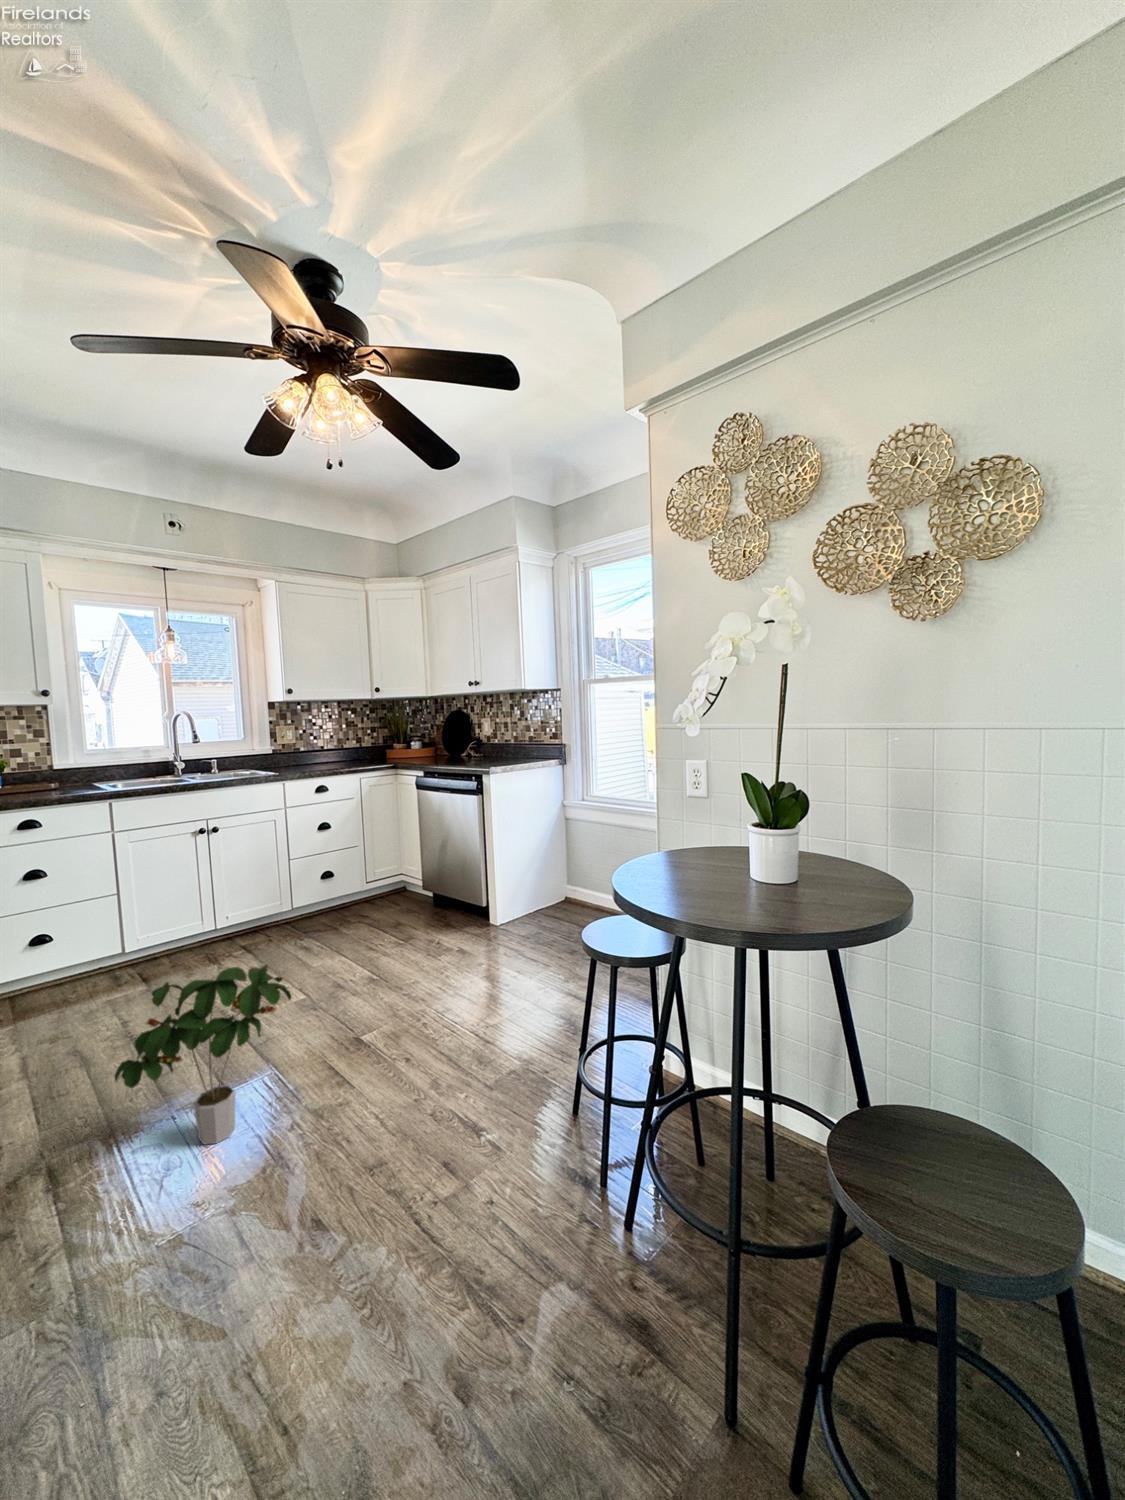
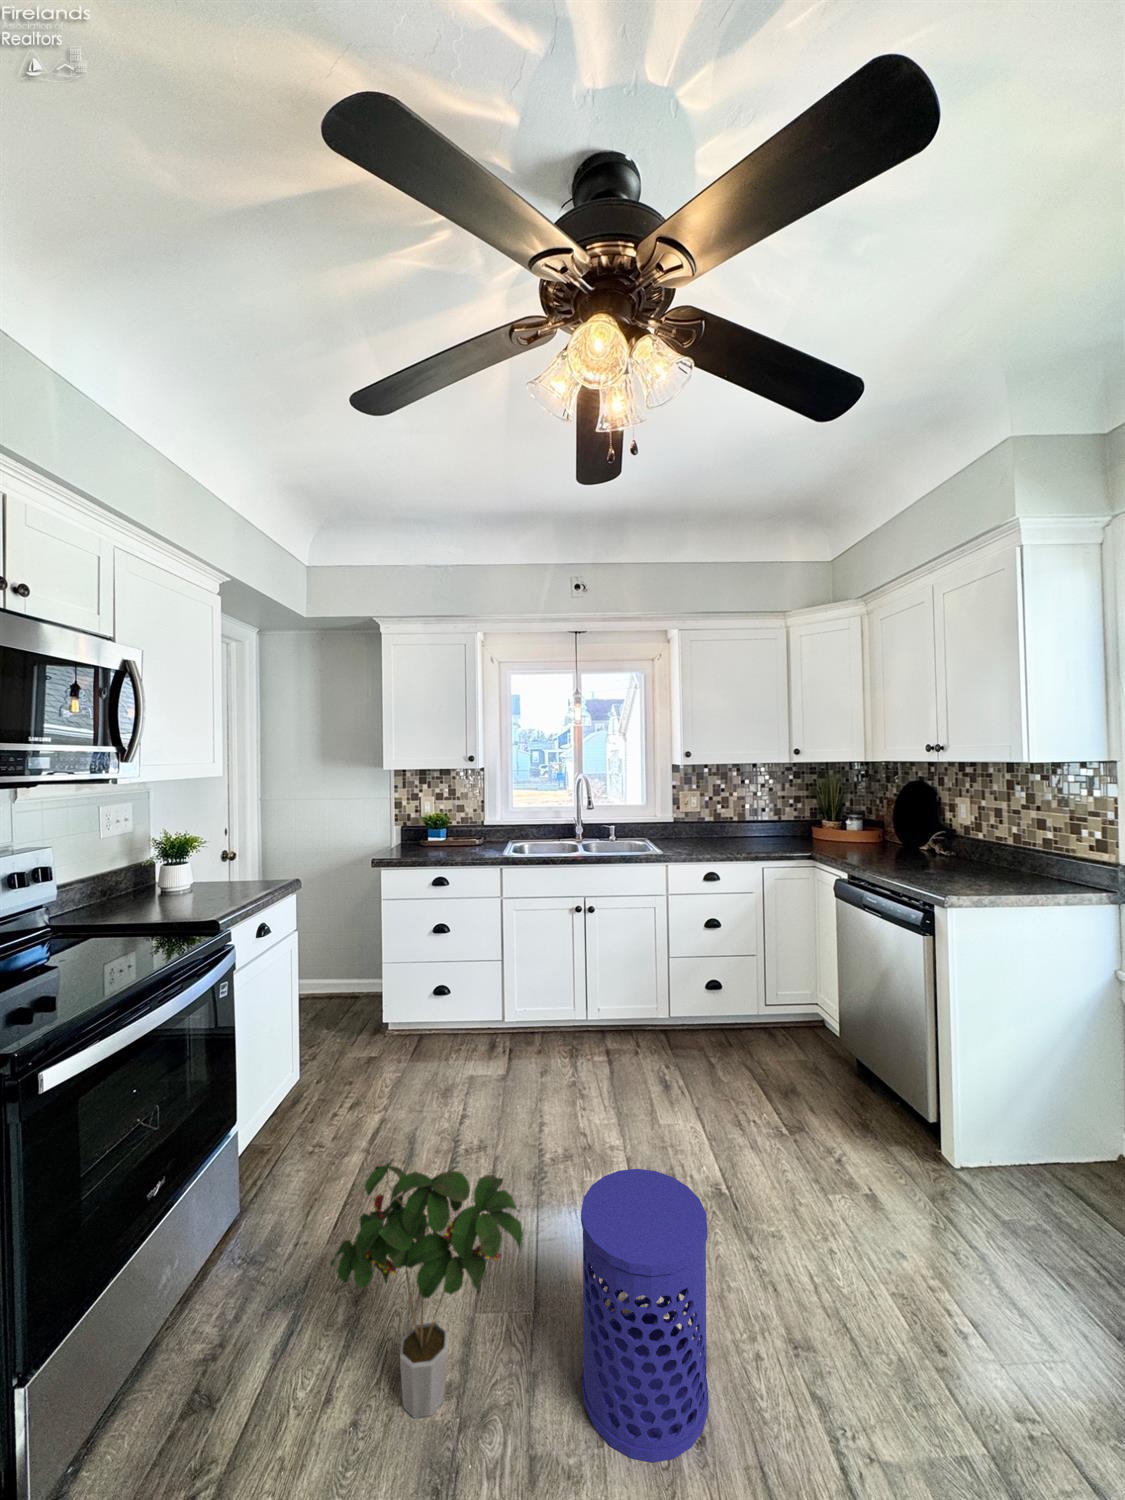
waste bin: none [321,941,409,1087] -> present [581,1169,709,1463]

